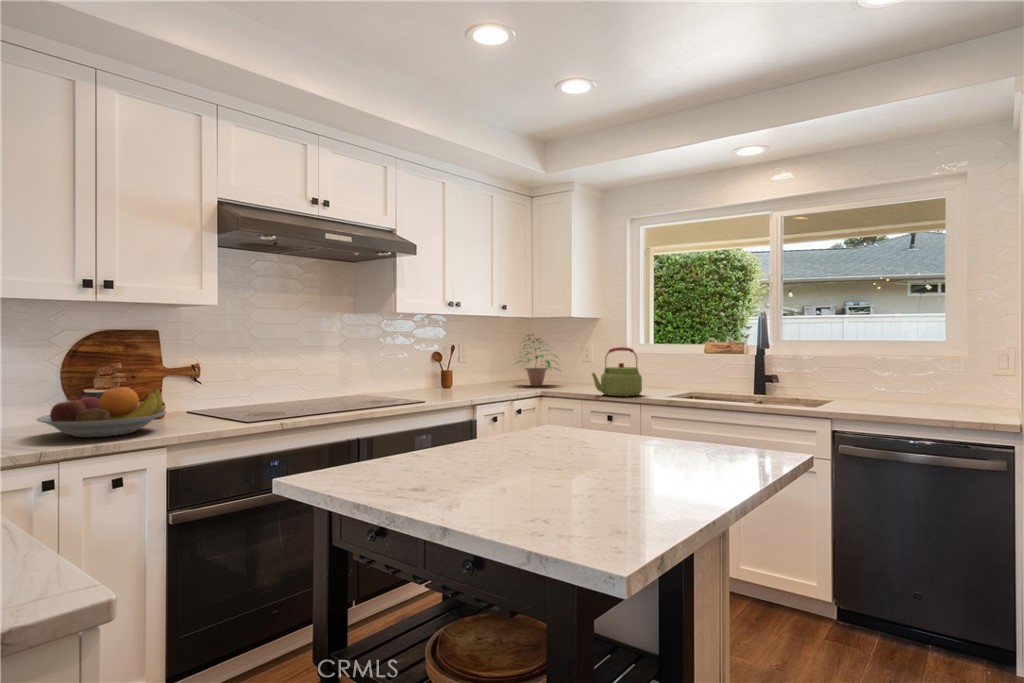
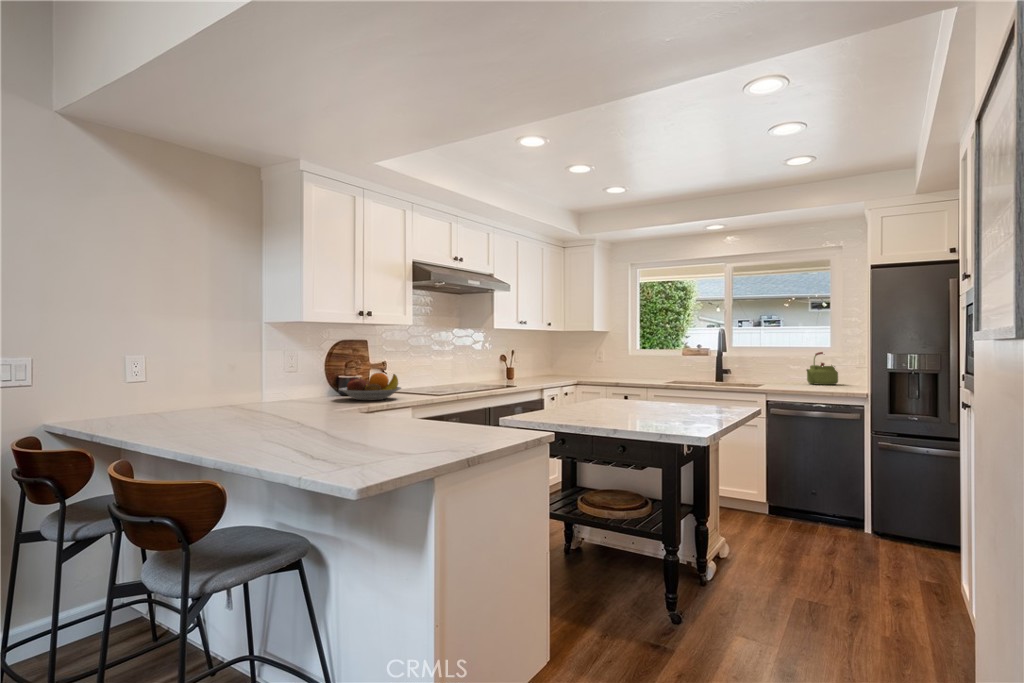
potted plant: present [516,335,556,386] -> none [553,342,587,378]
kettle: present [592,347,642,396] -> present [807,352,838,385]

